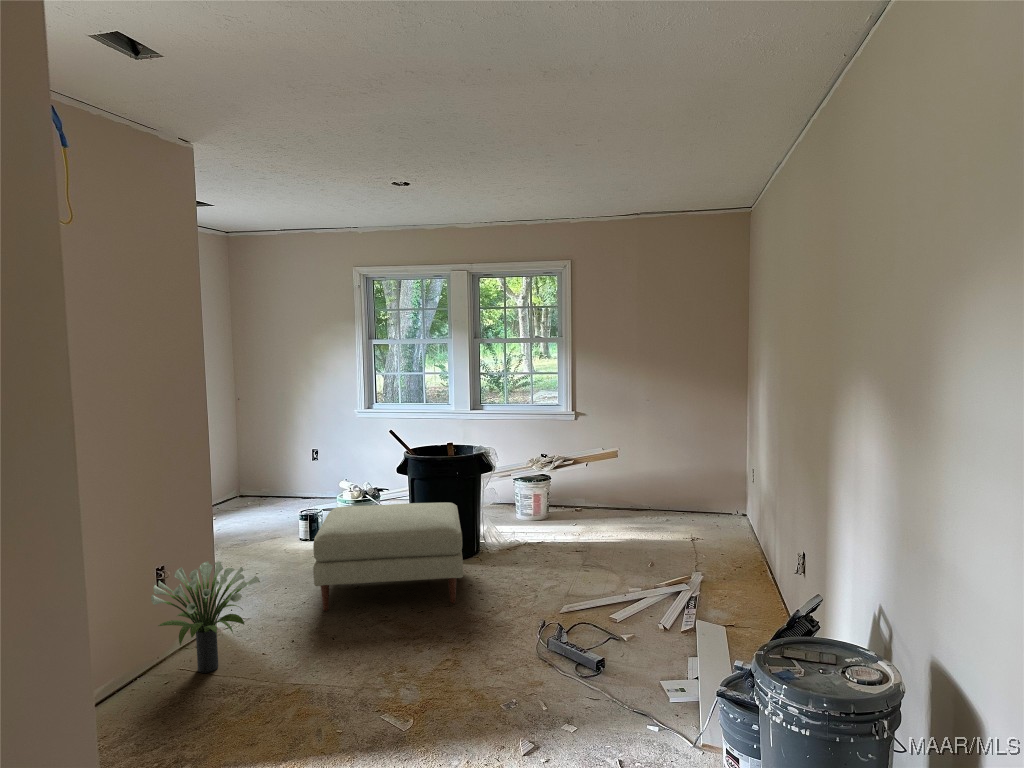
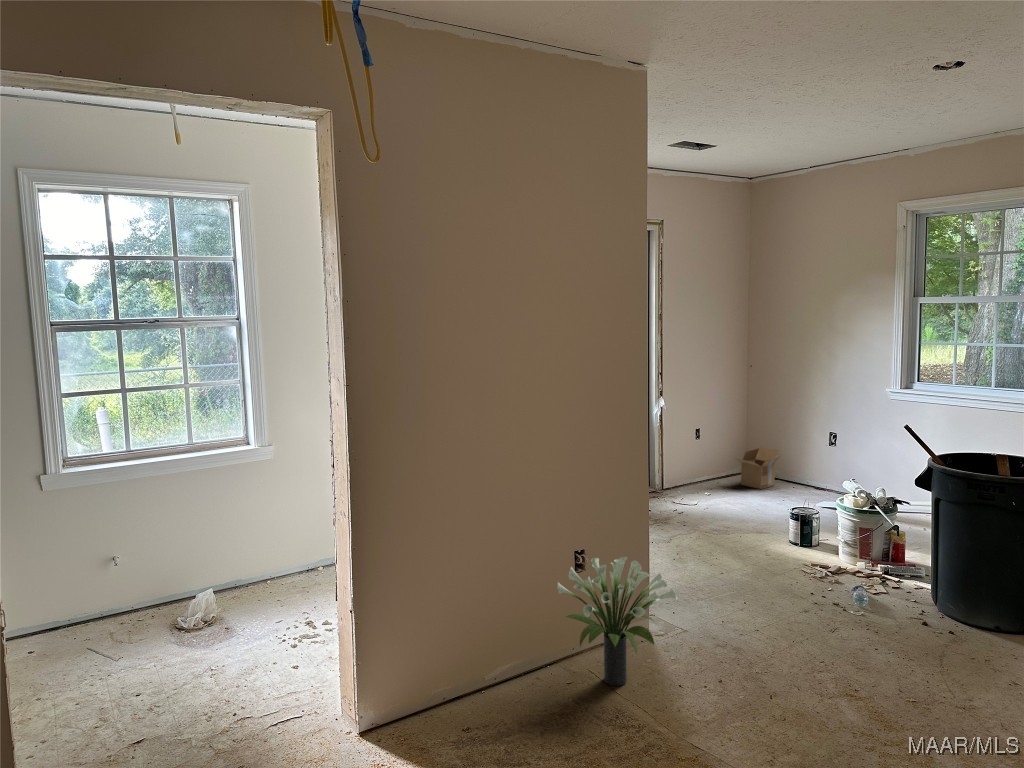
cardboard box: none [236,470,278,506] -> present [736,448,782,489]
ottoman: present [313,502,463,611] -> none [763,517,1010,705]

